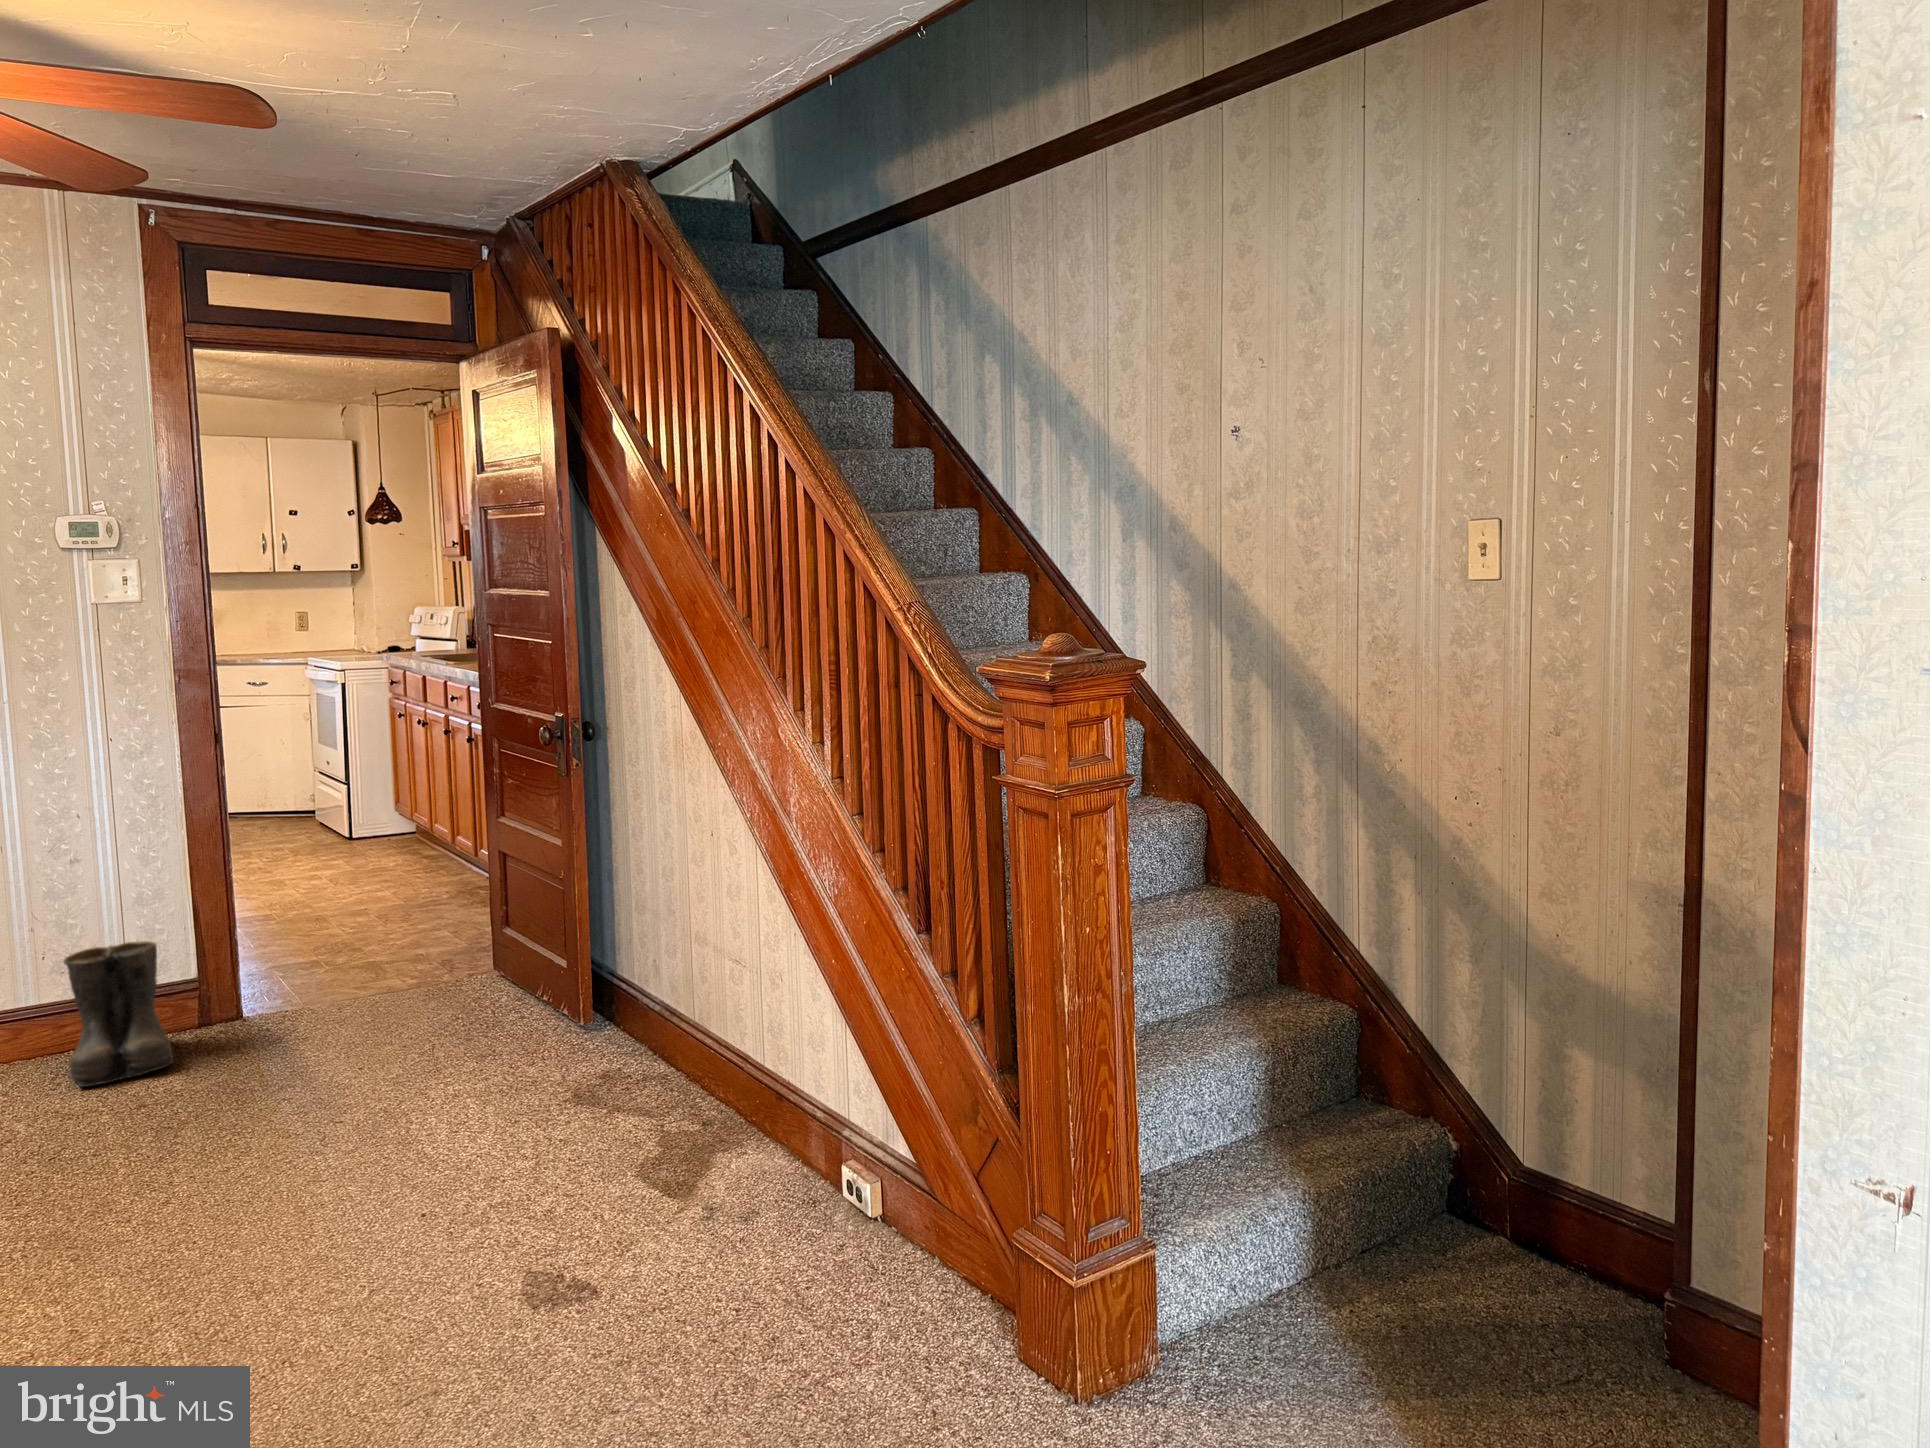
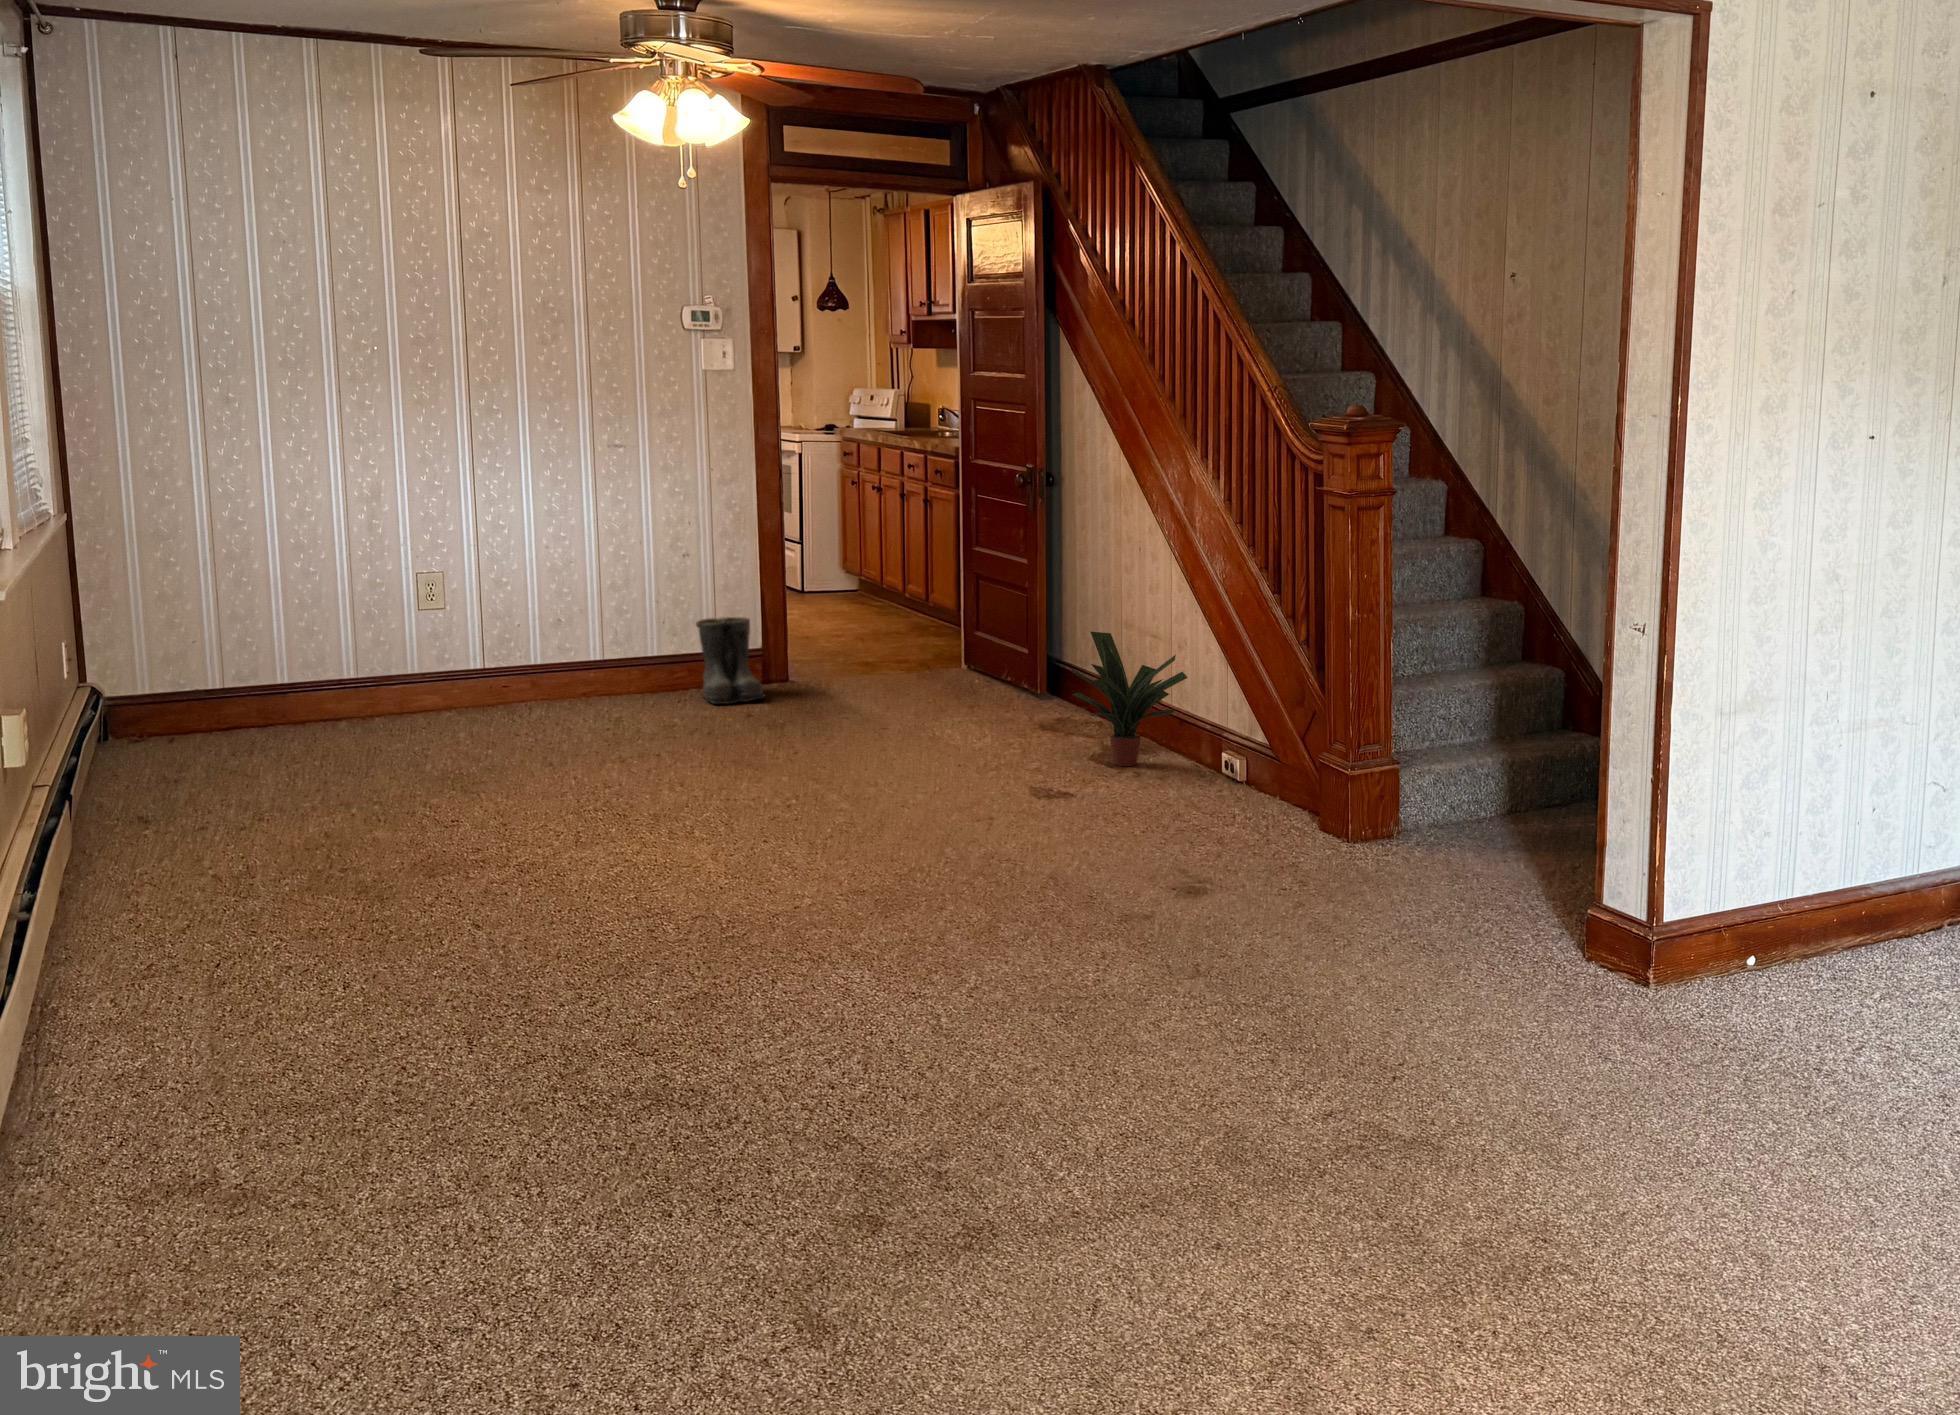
potted plant: none [601,973,788,1194] -> present [1071,632,1188,766]

